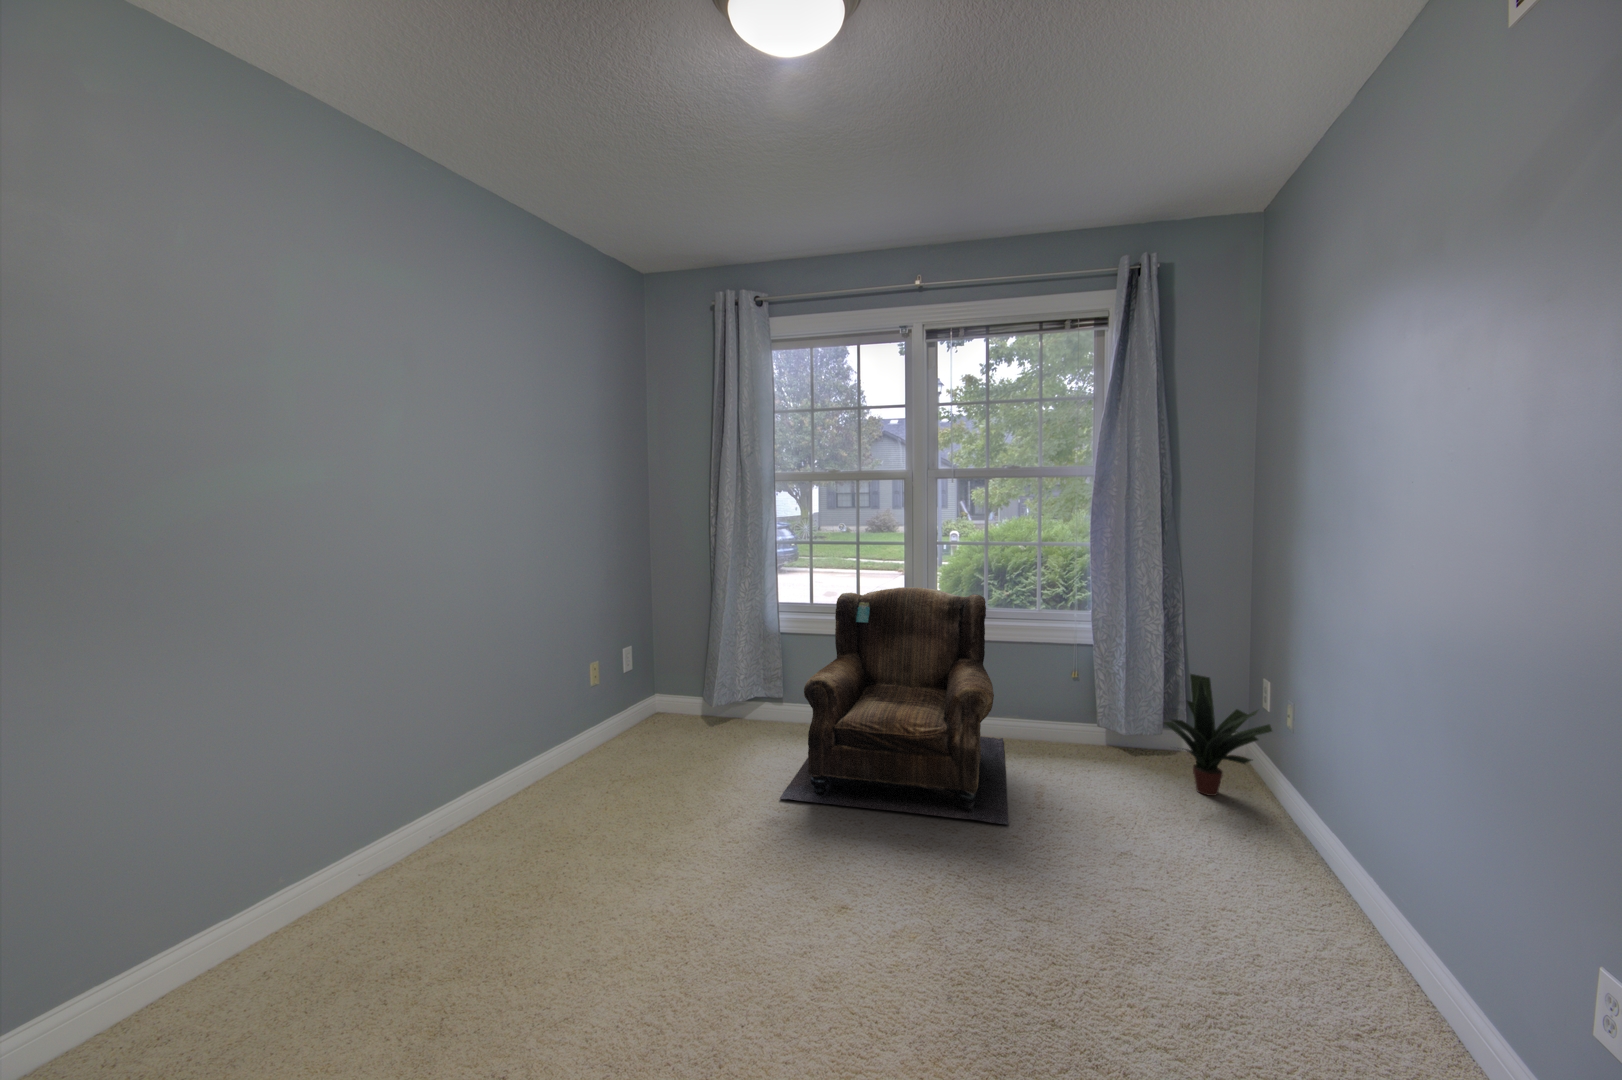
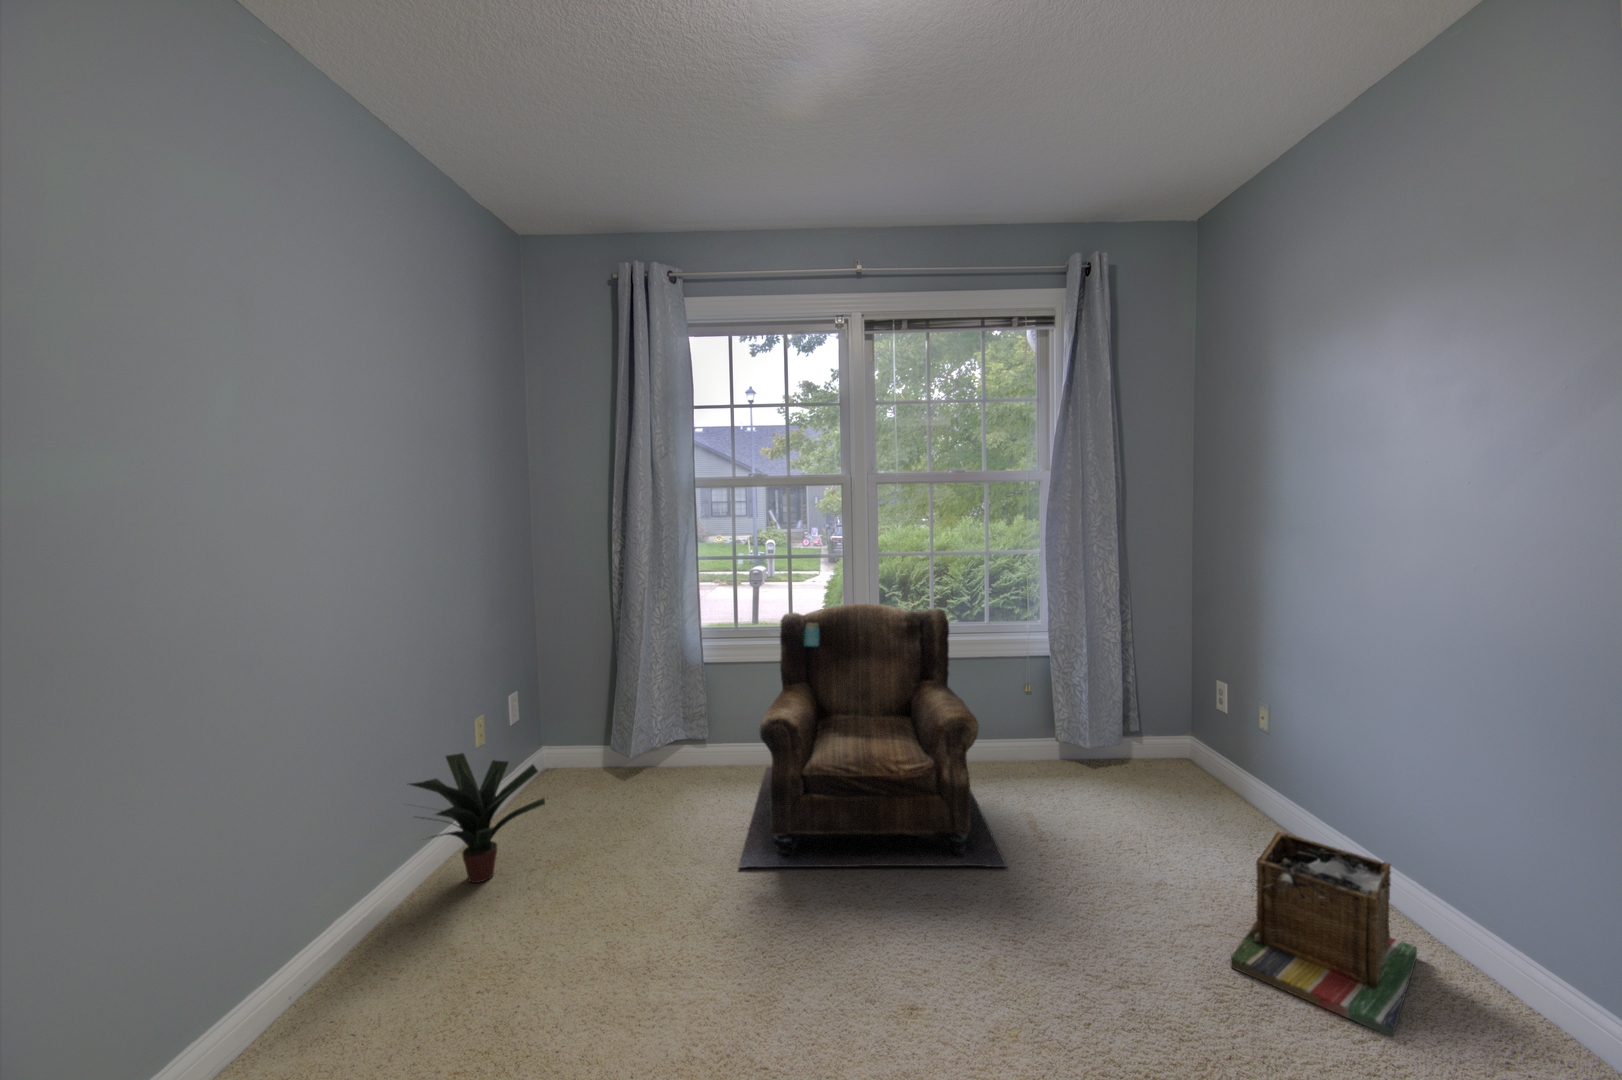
potted plant: present [1165,674,1272,796] -> present [407,753,545,883]
laundry basket: none [1178,817,1379,1001] -> present [1231,832,1417,1037]

